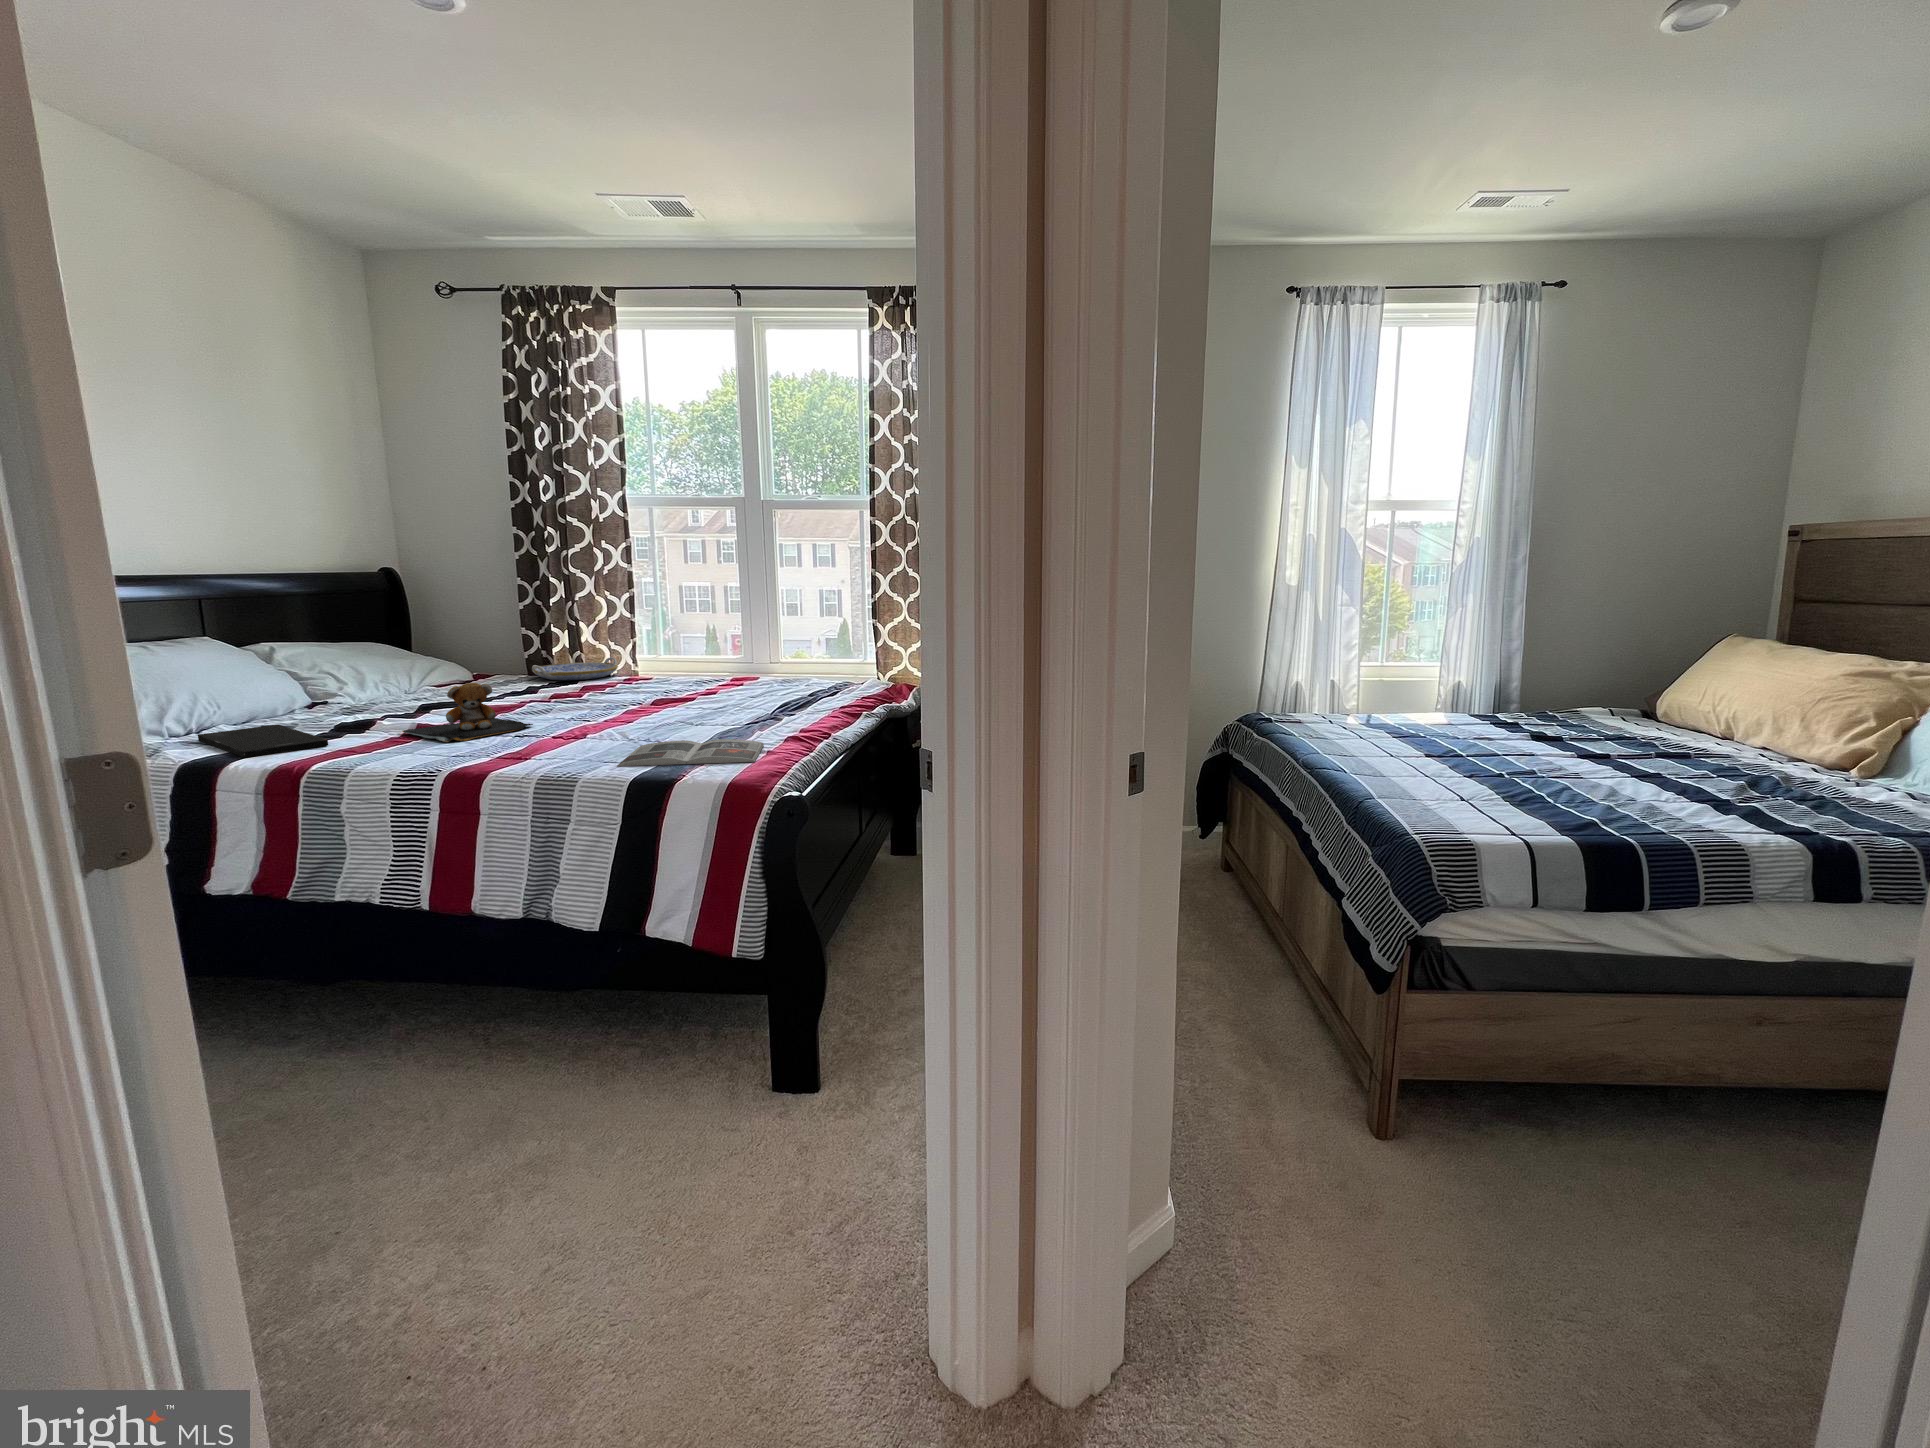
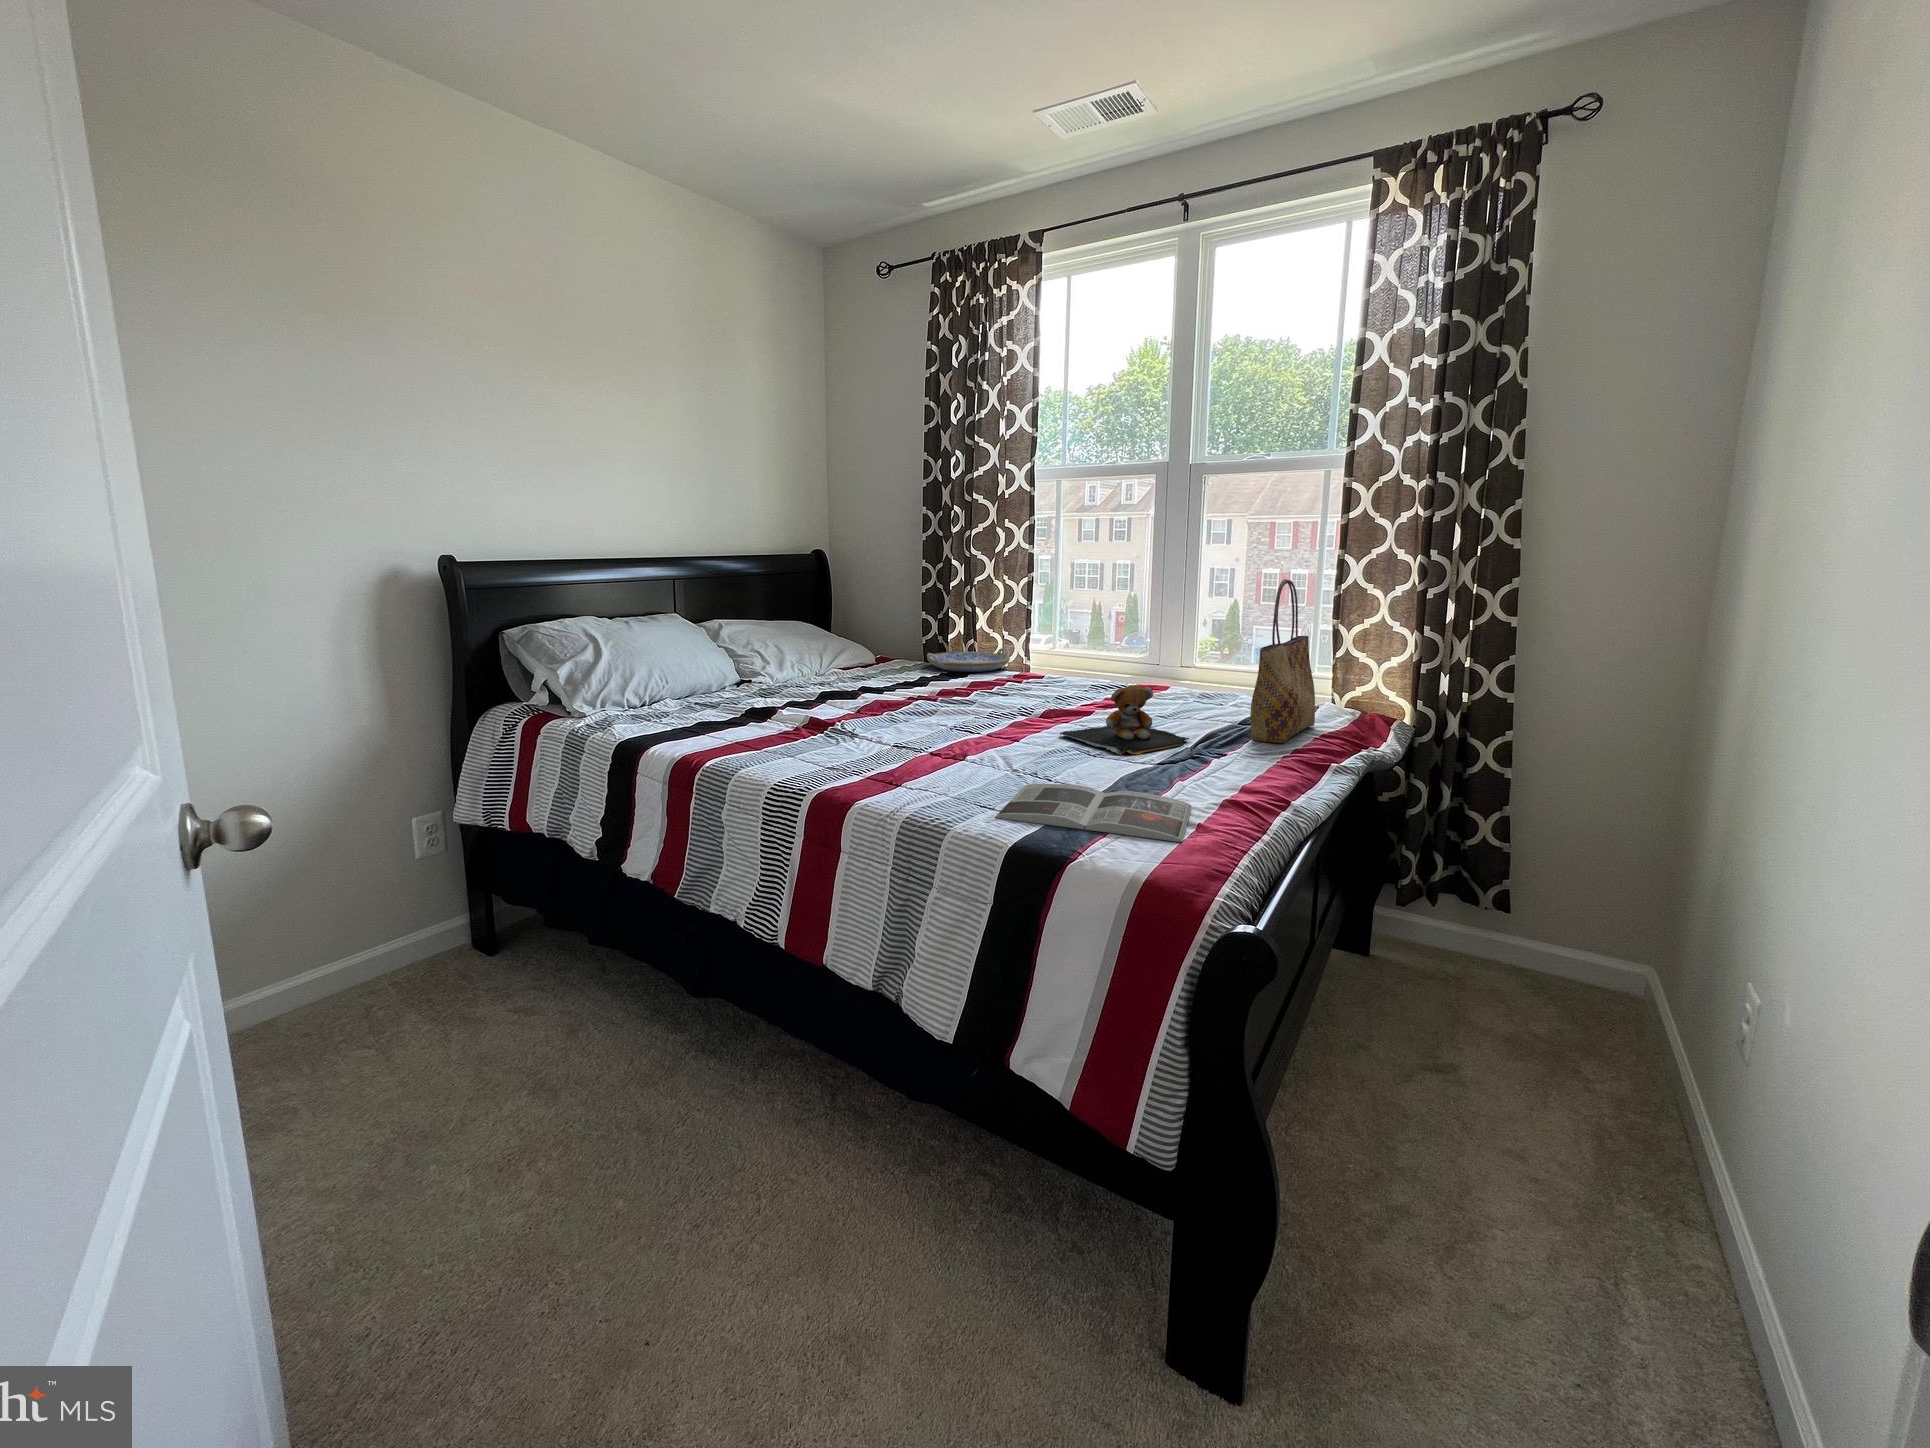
tote bag: none [811,590,860,706] -> present [1250,579,1315,743]
teddy bear: present [402,683,533,742] -> present [1060,685,1189,755]
smartphone: present [198,725,328,757] -> none [639,705,727,743]

